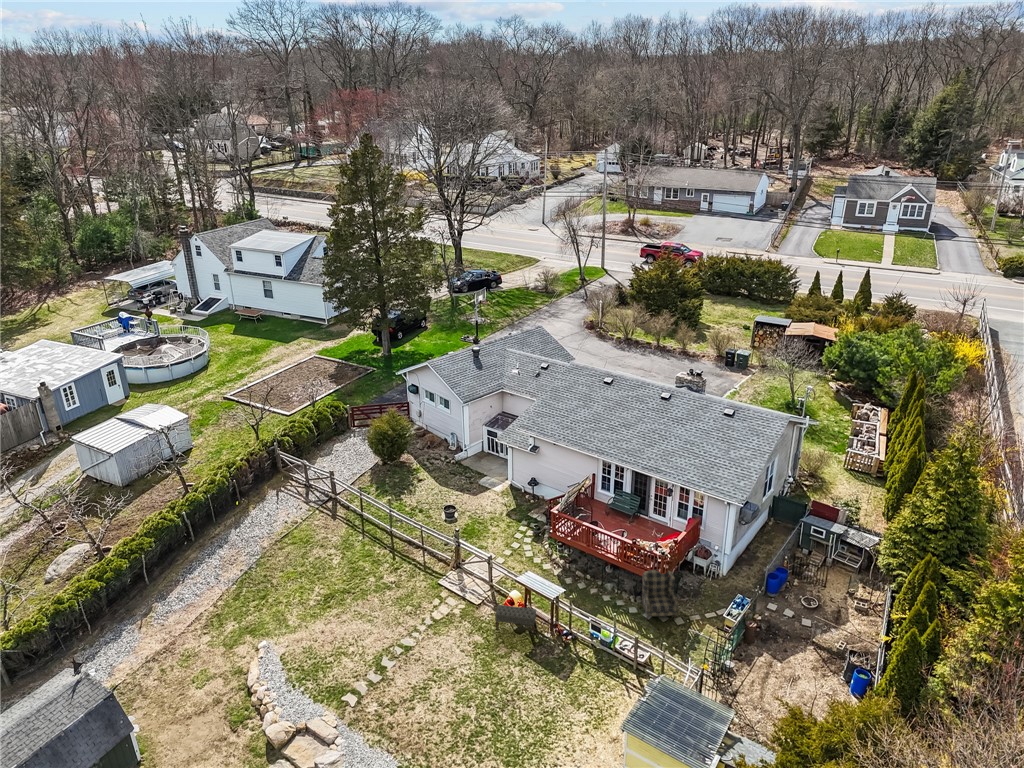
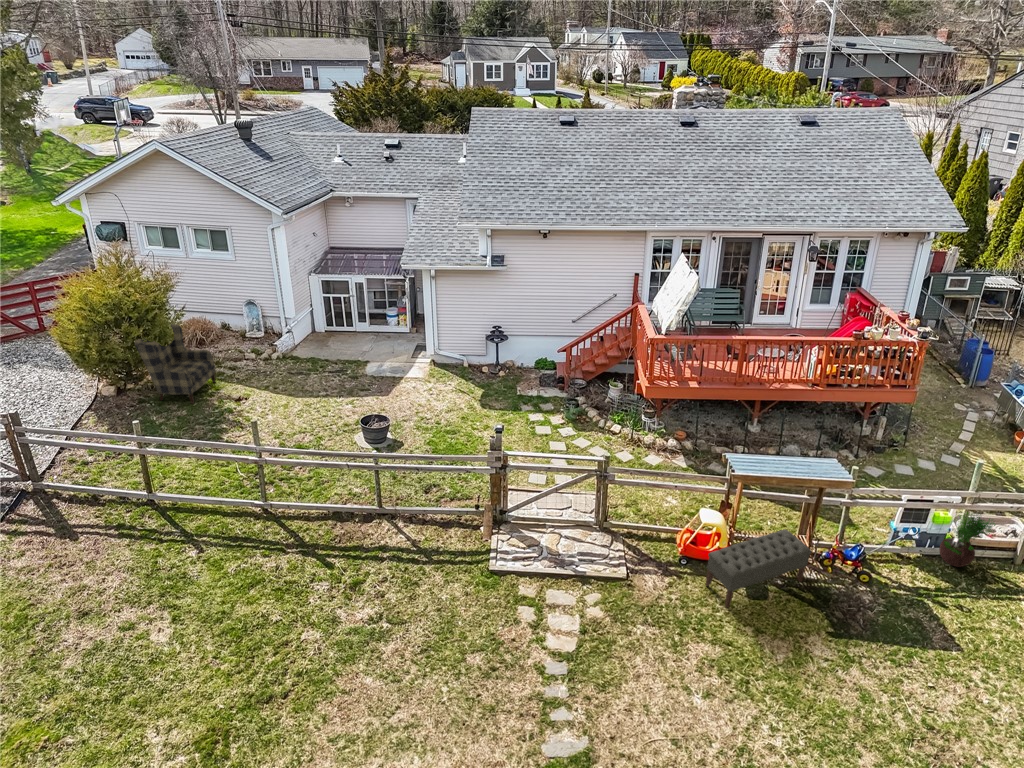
chair: present [642,570,678,620] -> present [135,324,216,404]
potted tree: none [588,630,608,656] -> present [939,513,995,567]

